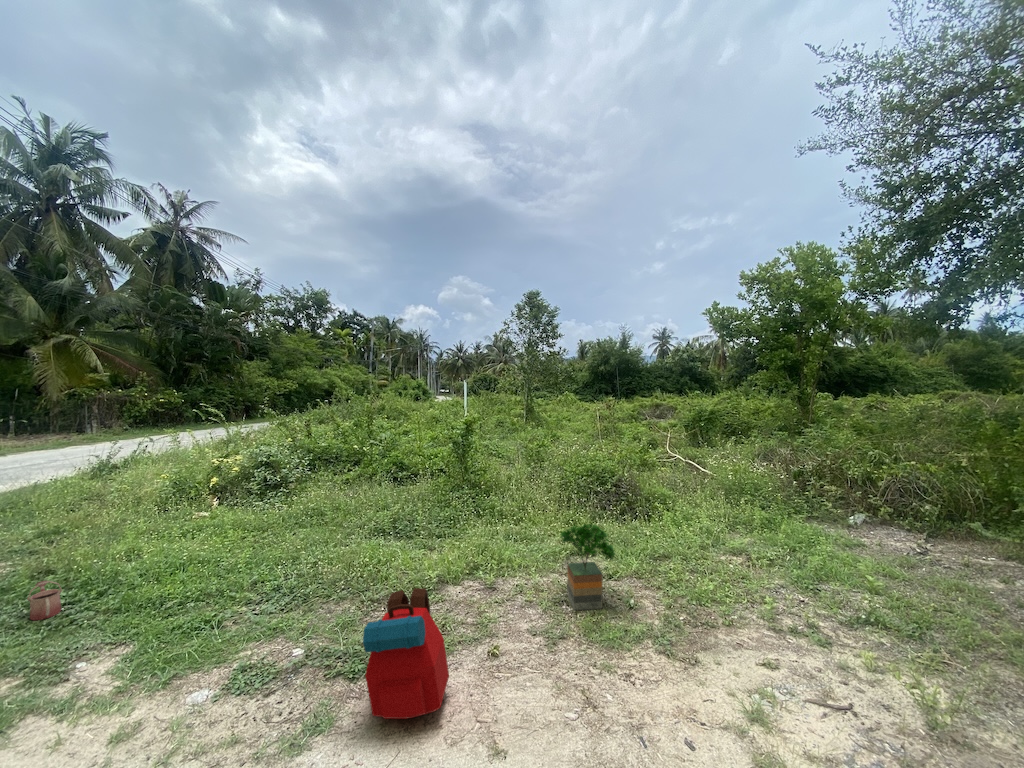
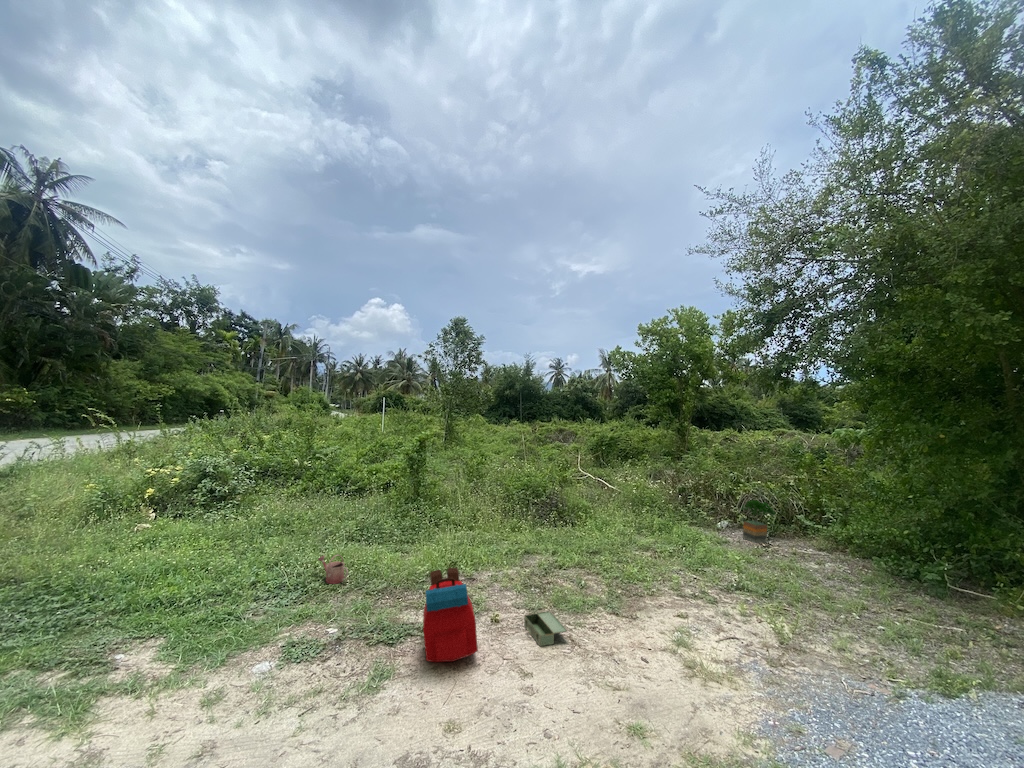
potted tree: present [560,524,615,610] -> present [741,500,775,543]
watering can: present [27,581,62,620] -> present [318,555,348,584]
toolbox: none [527,648,579,703] -> present [524,611,567,646]

